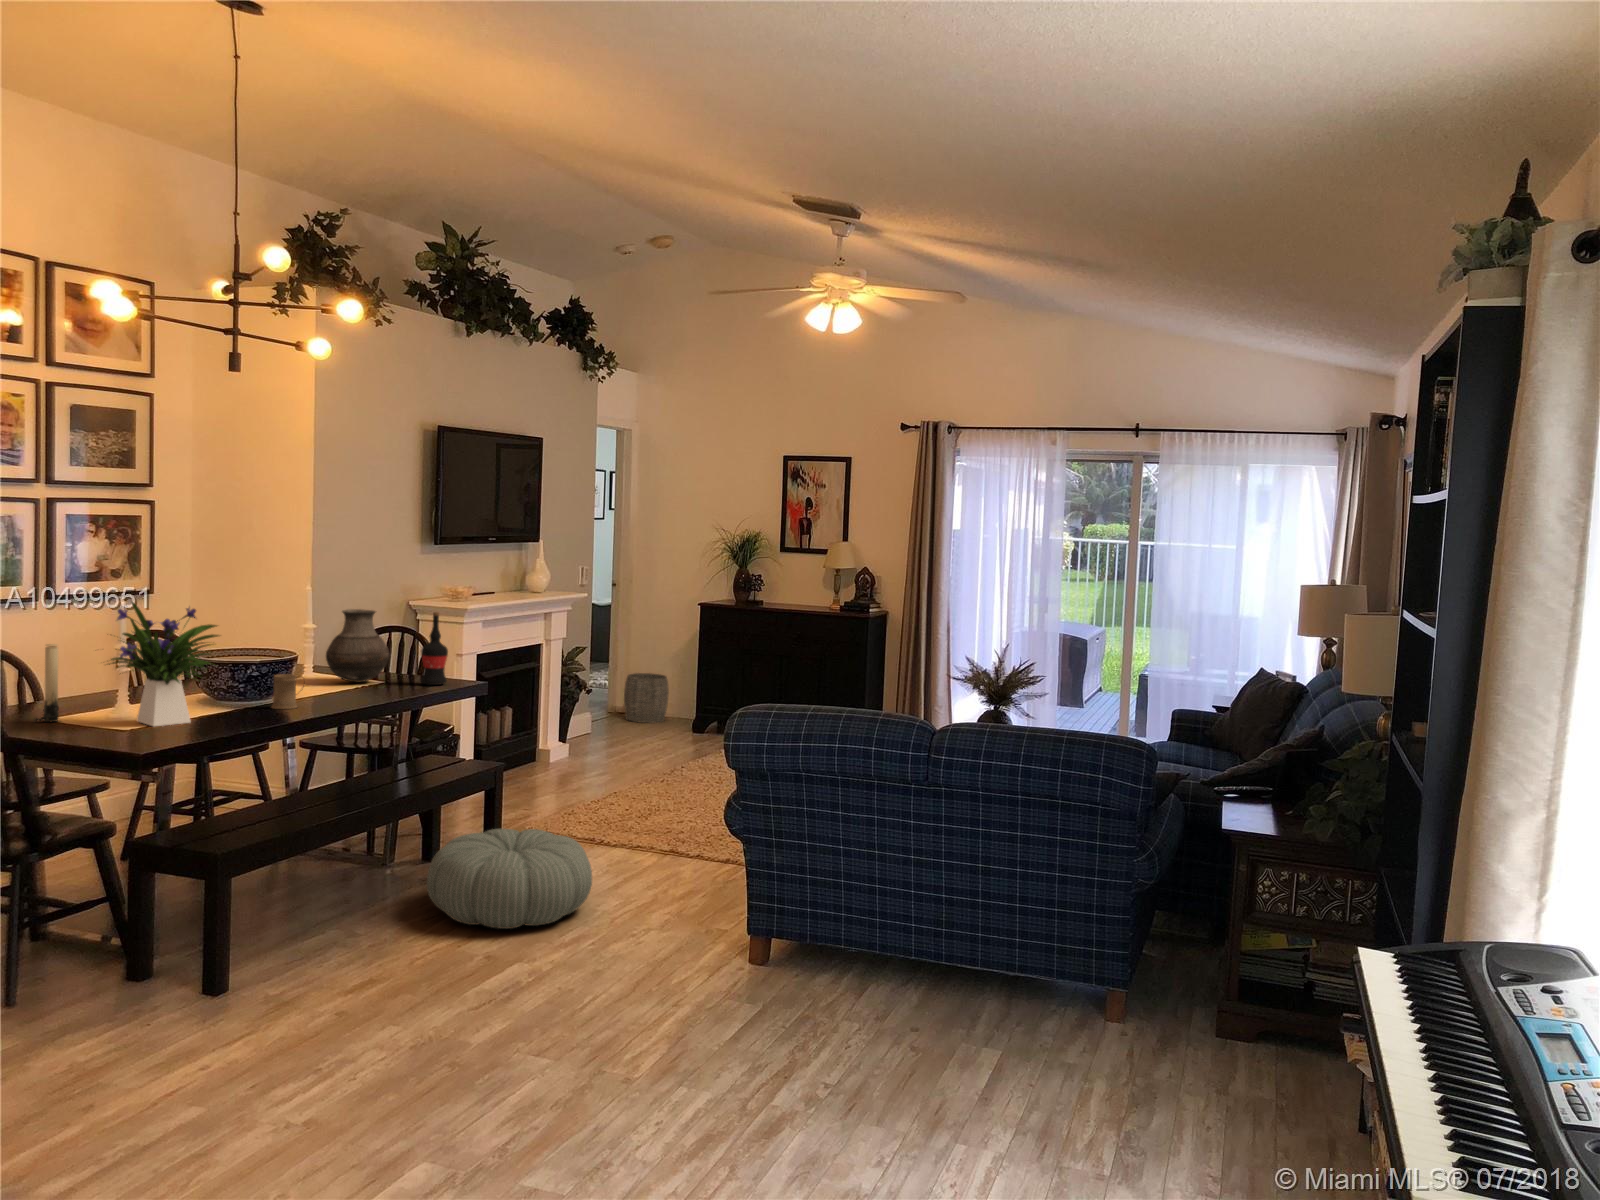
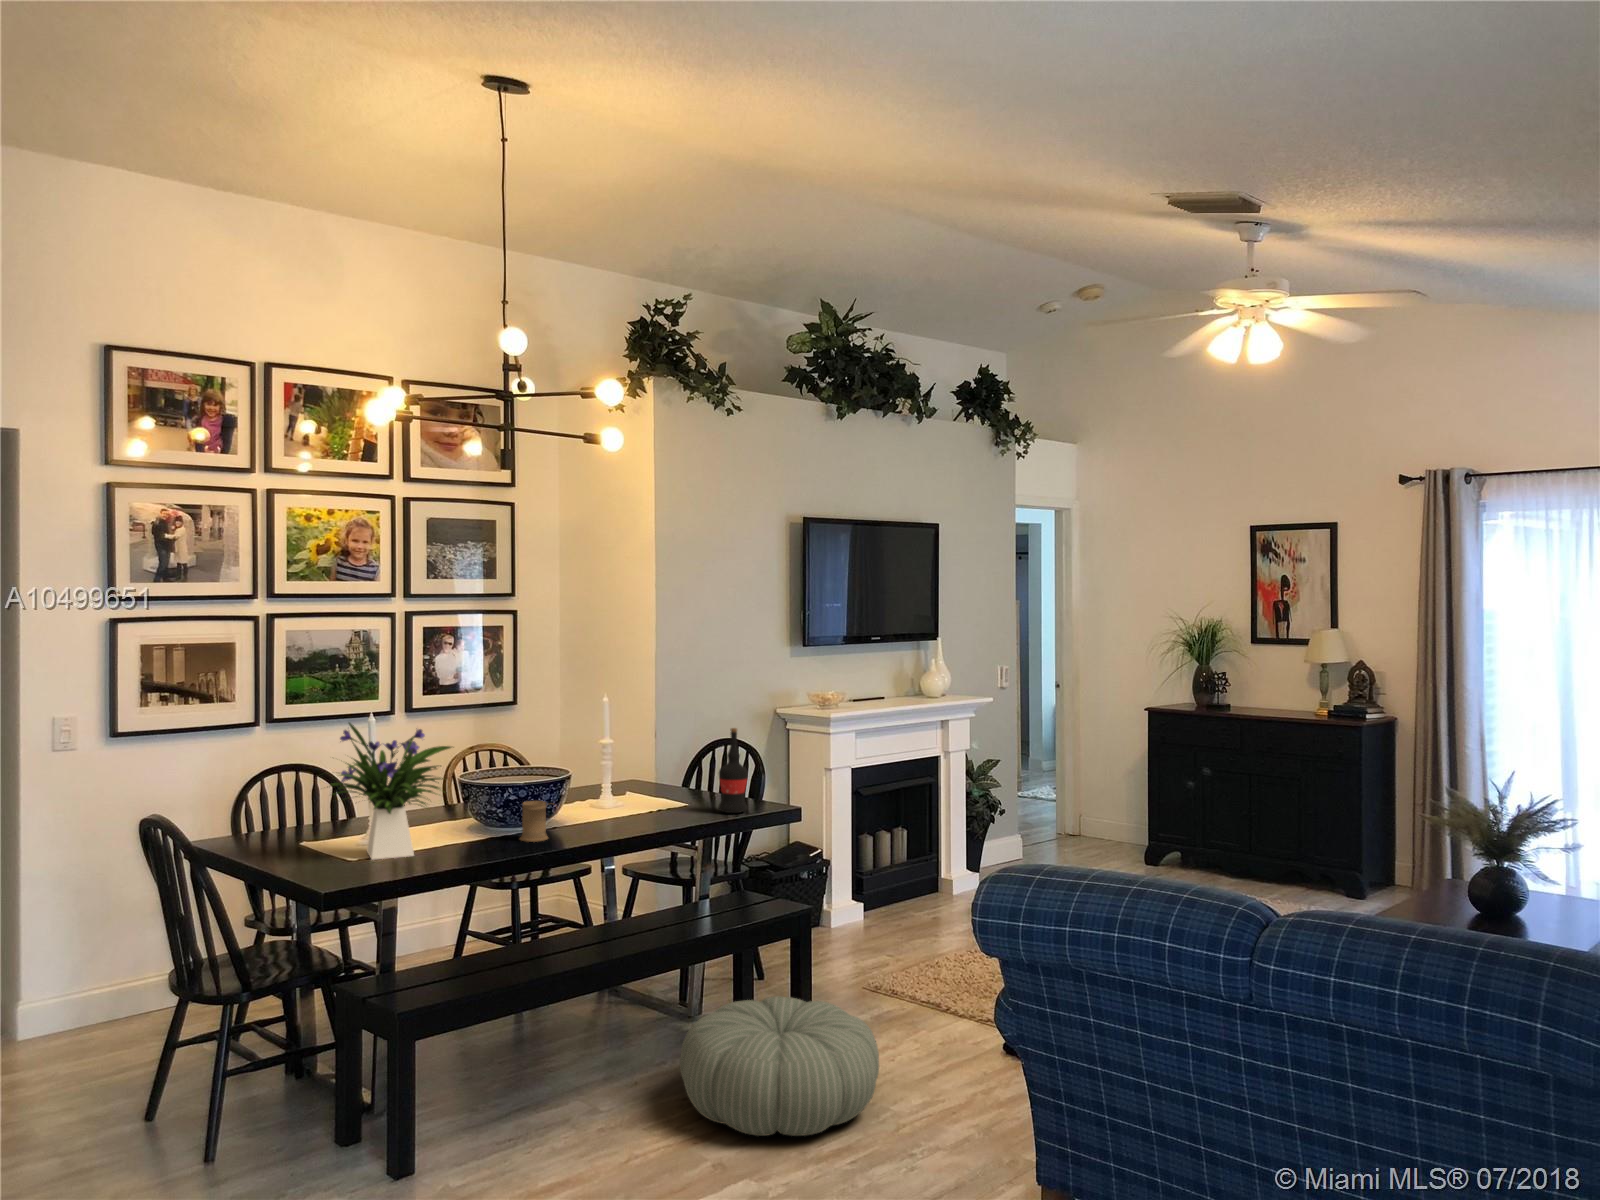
vase: present [326,609,389,682] -> none [625,724,692,806]
candle: present [33,644,59,722] -> none [281,765,306,849]
woven basket: present [624,673,669,723] -> none [1064,788,1117,848]

